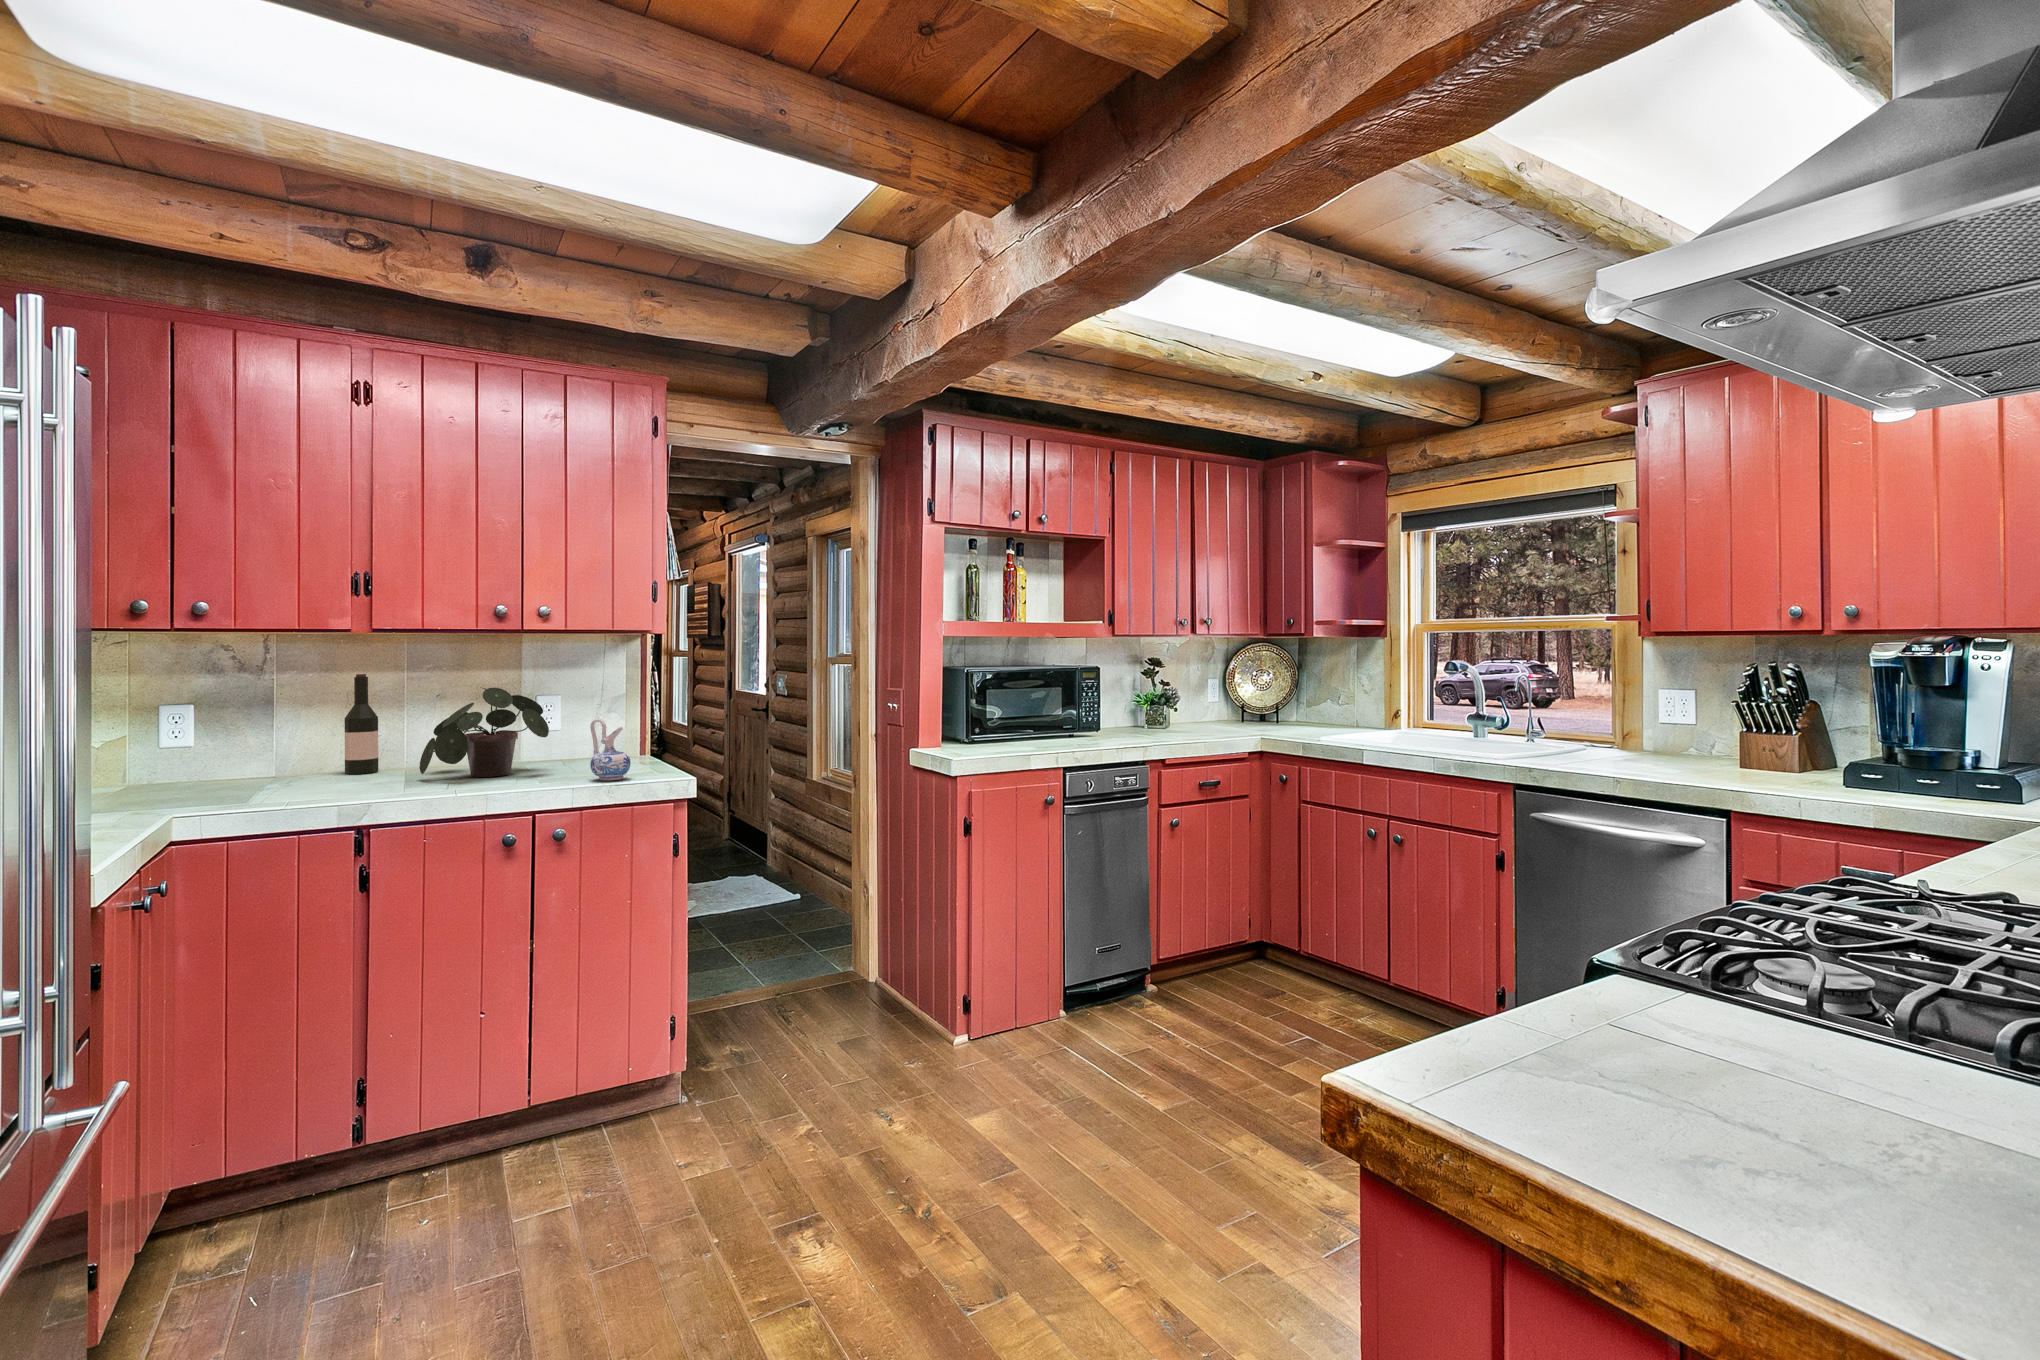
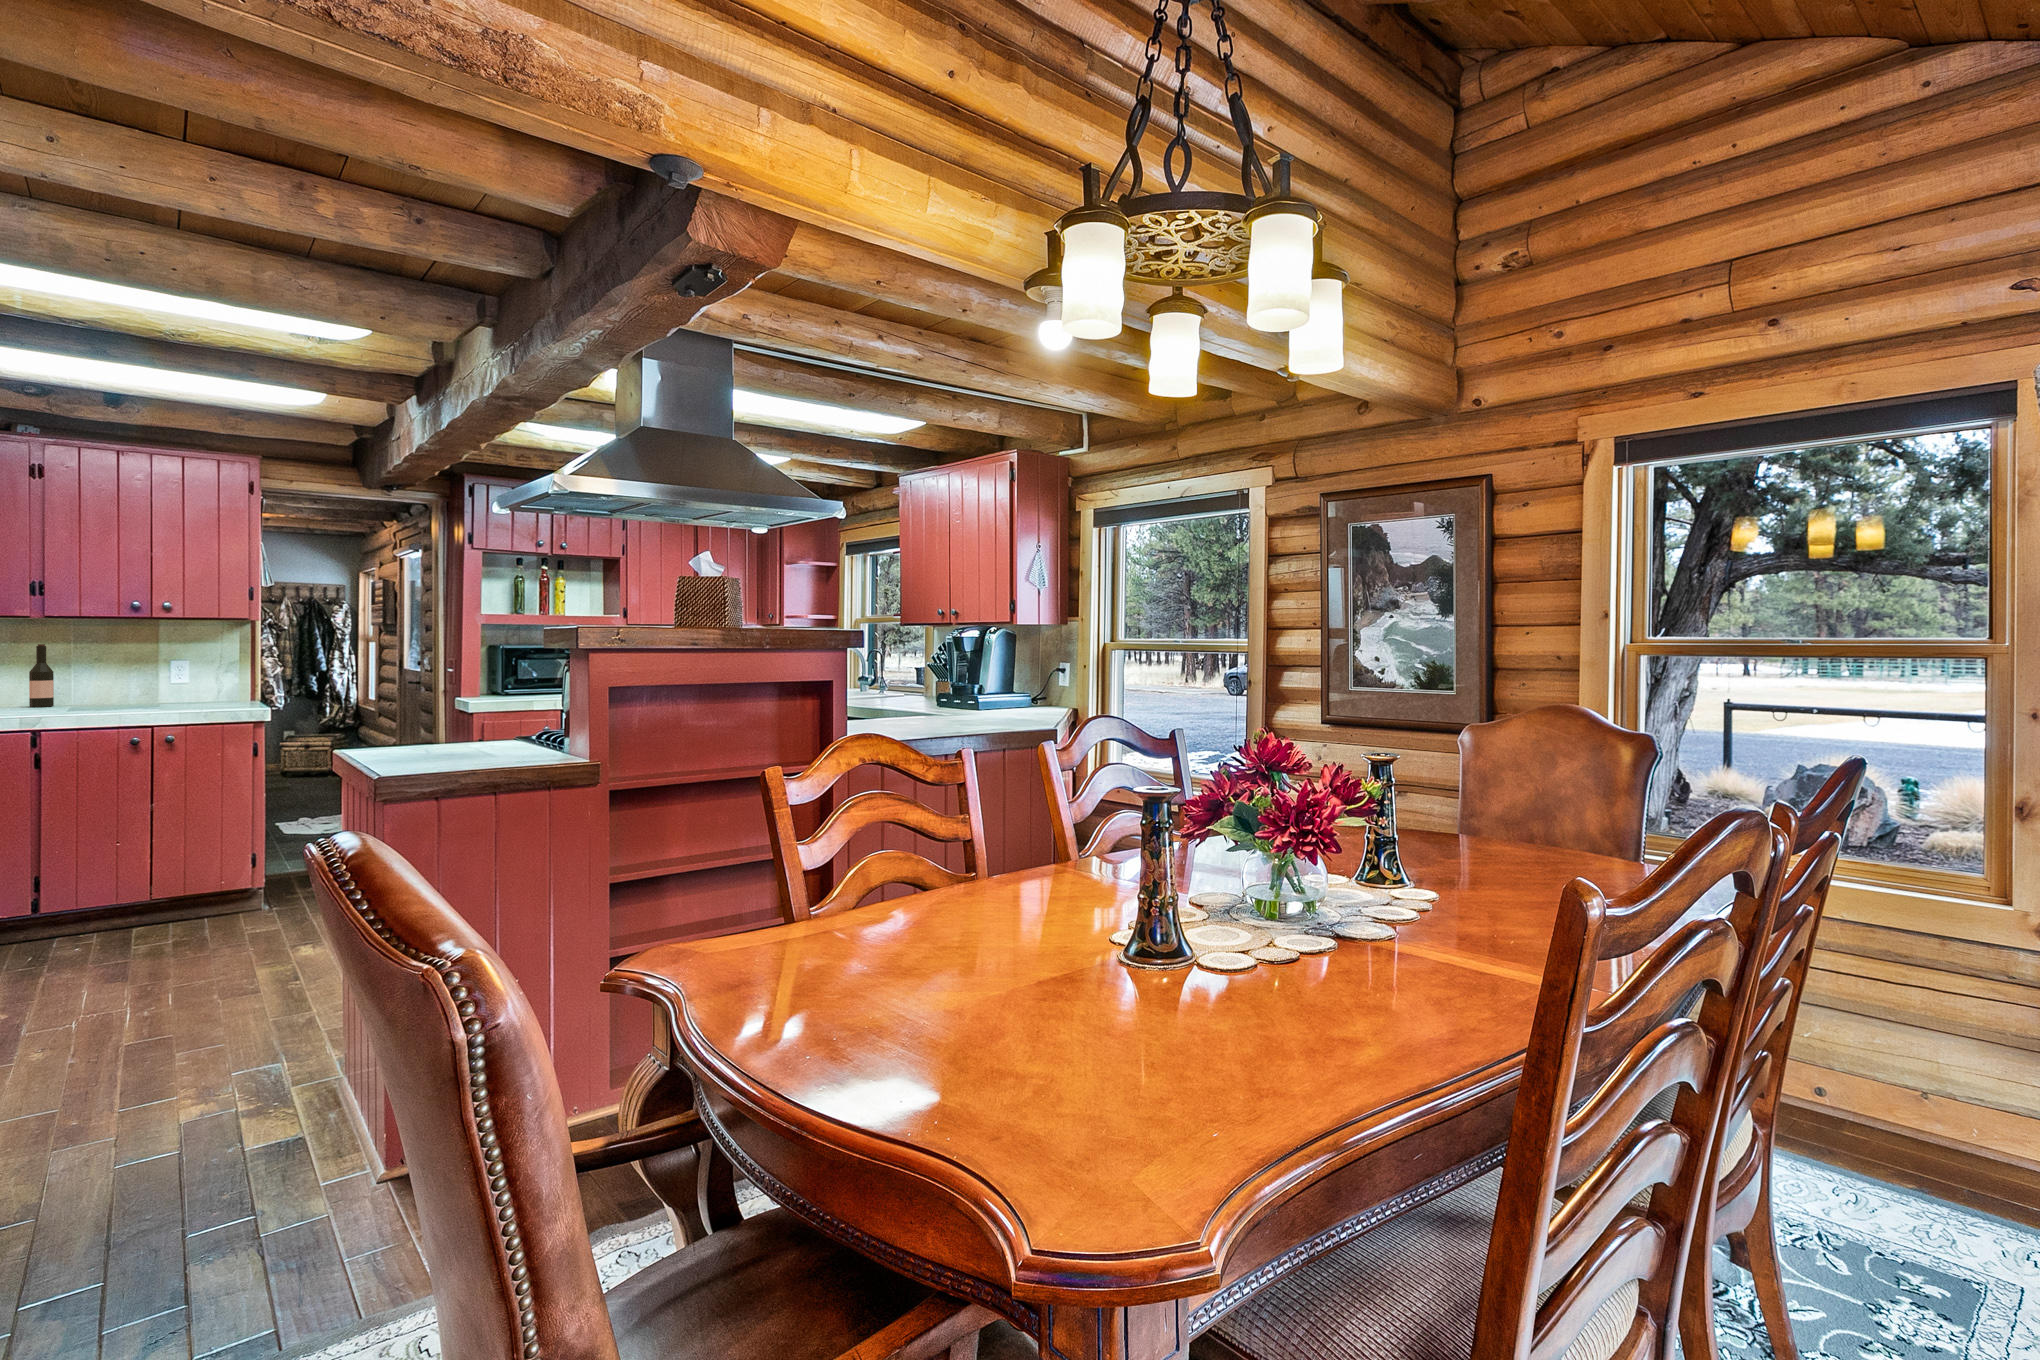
potted plant: present [419,688,549,777] -> none [80,652,173,708]
ceramic pitcher: present [590,719,630,780] -> none [197,672,225,709]

